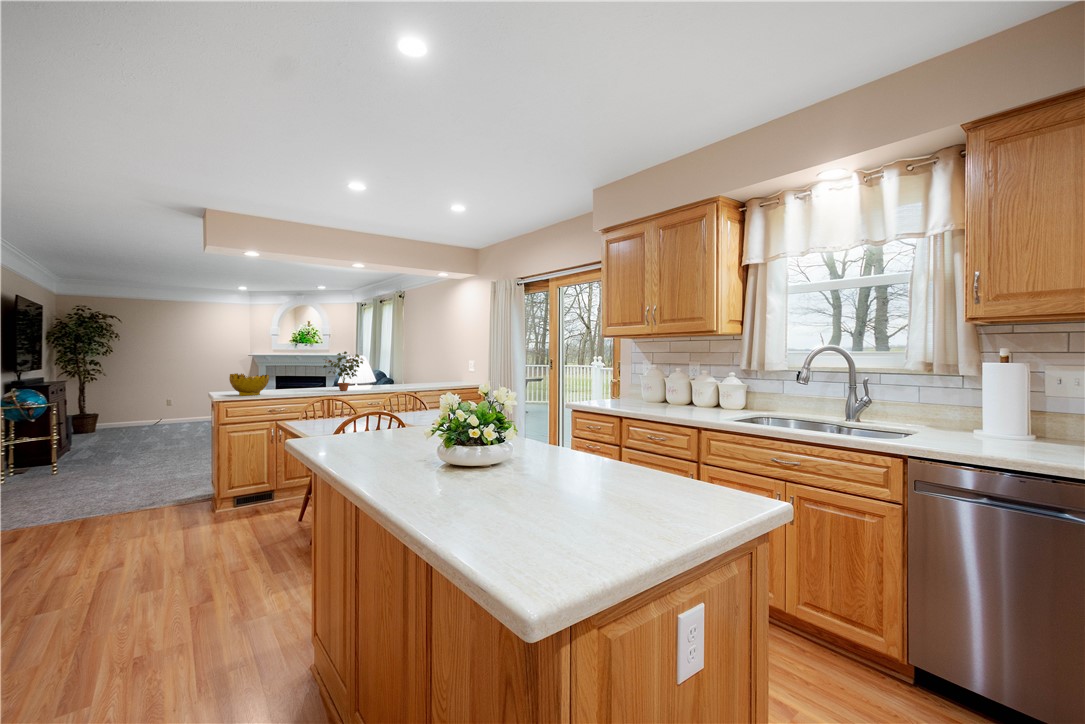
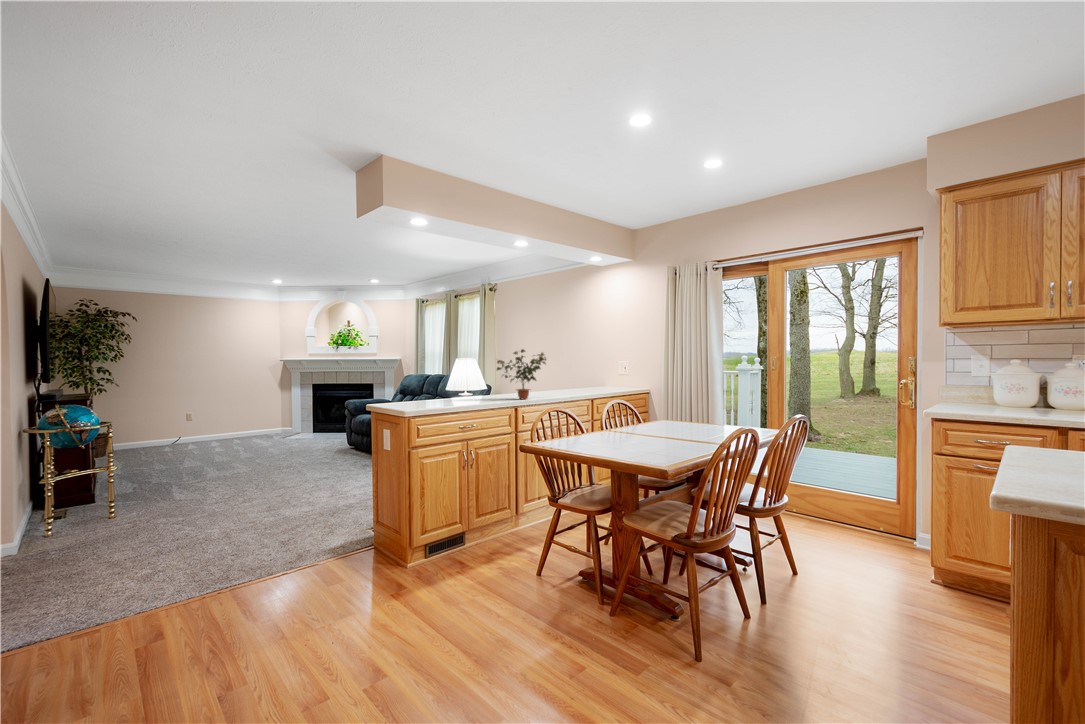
decorative bowl: present [229,373,269,396] -> none [410,378,457,408]

